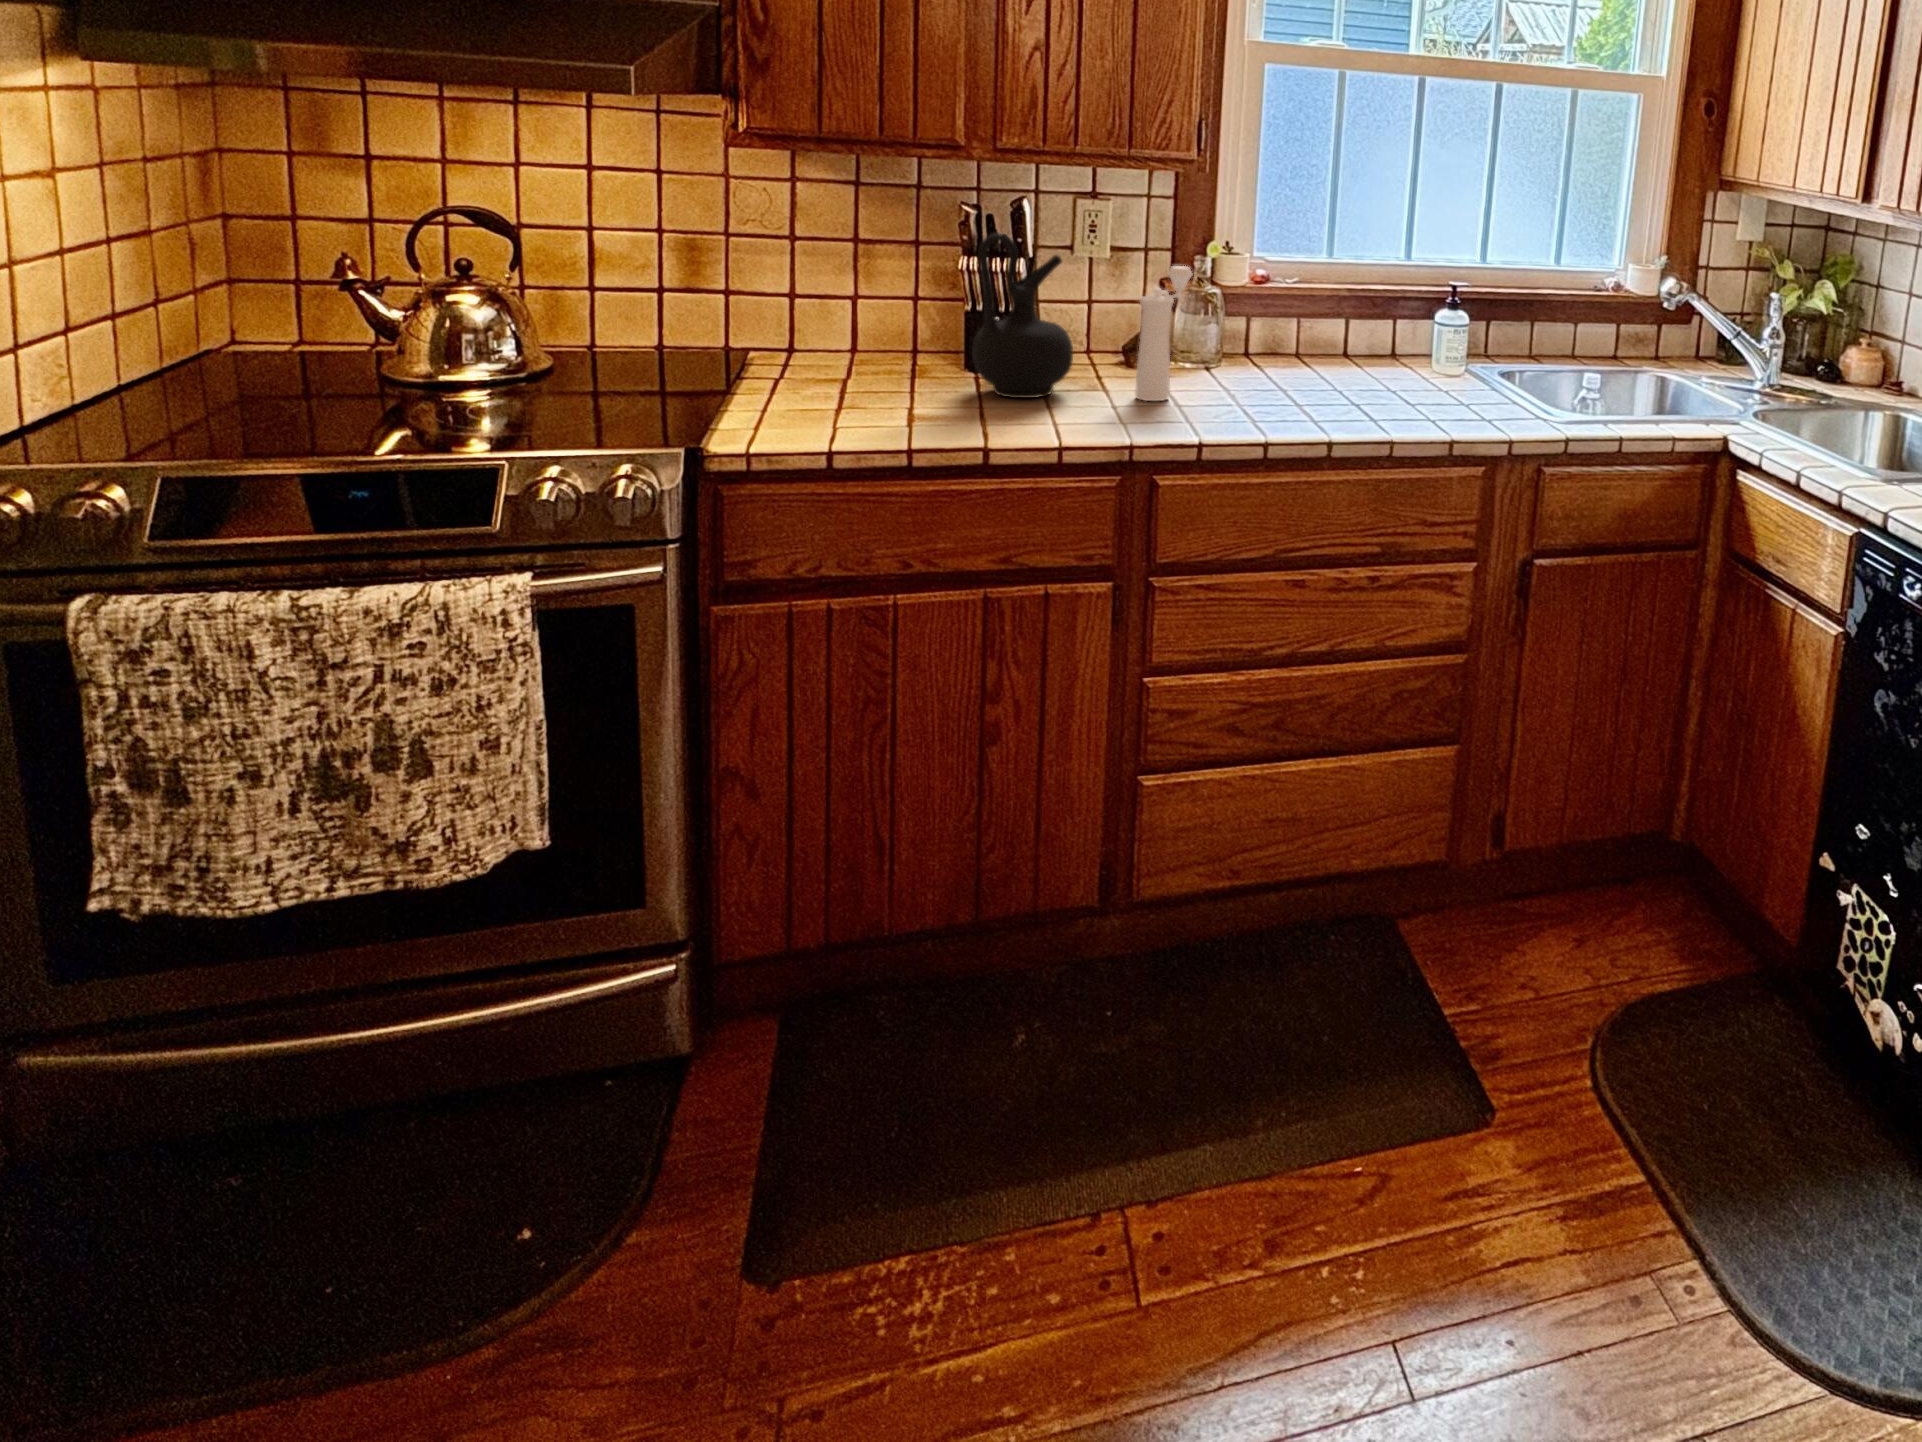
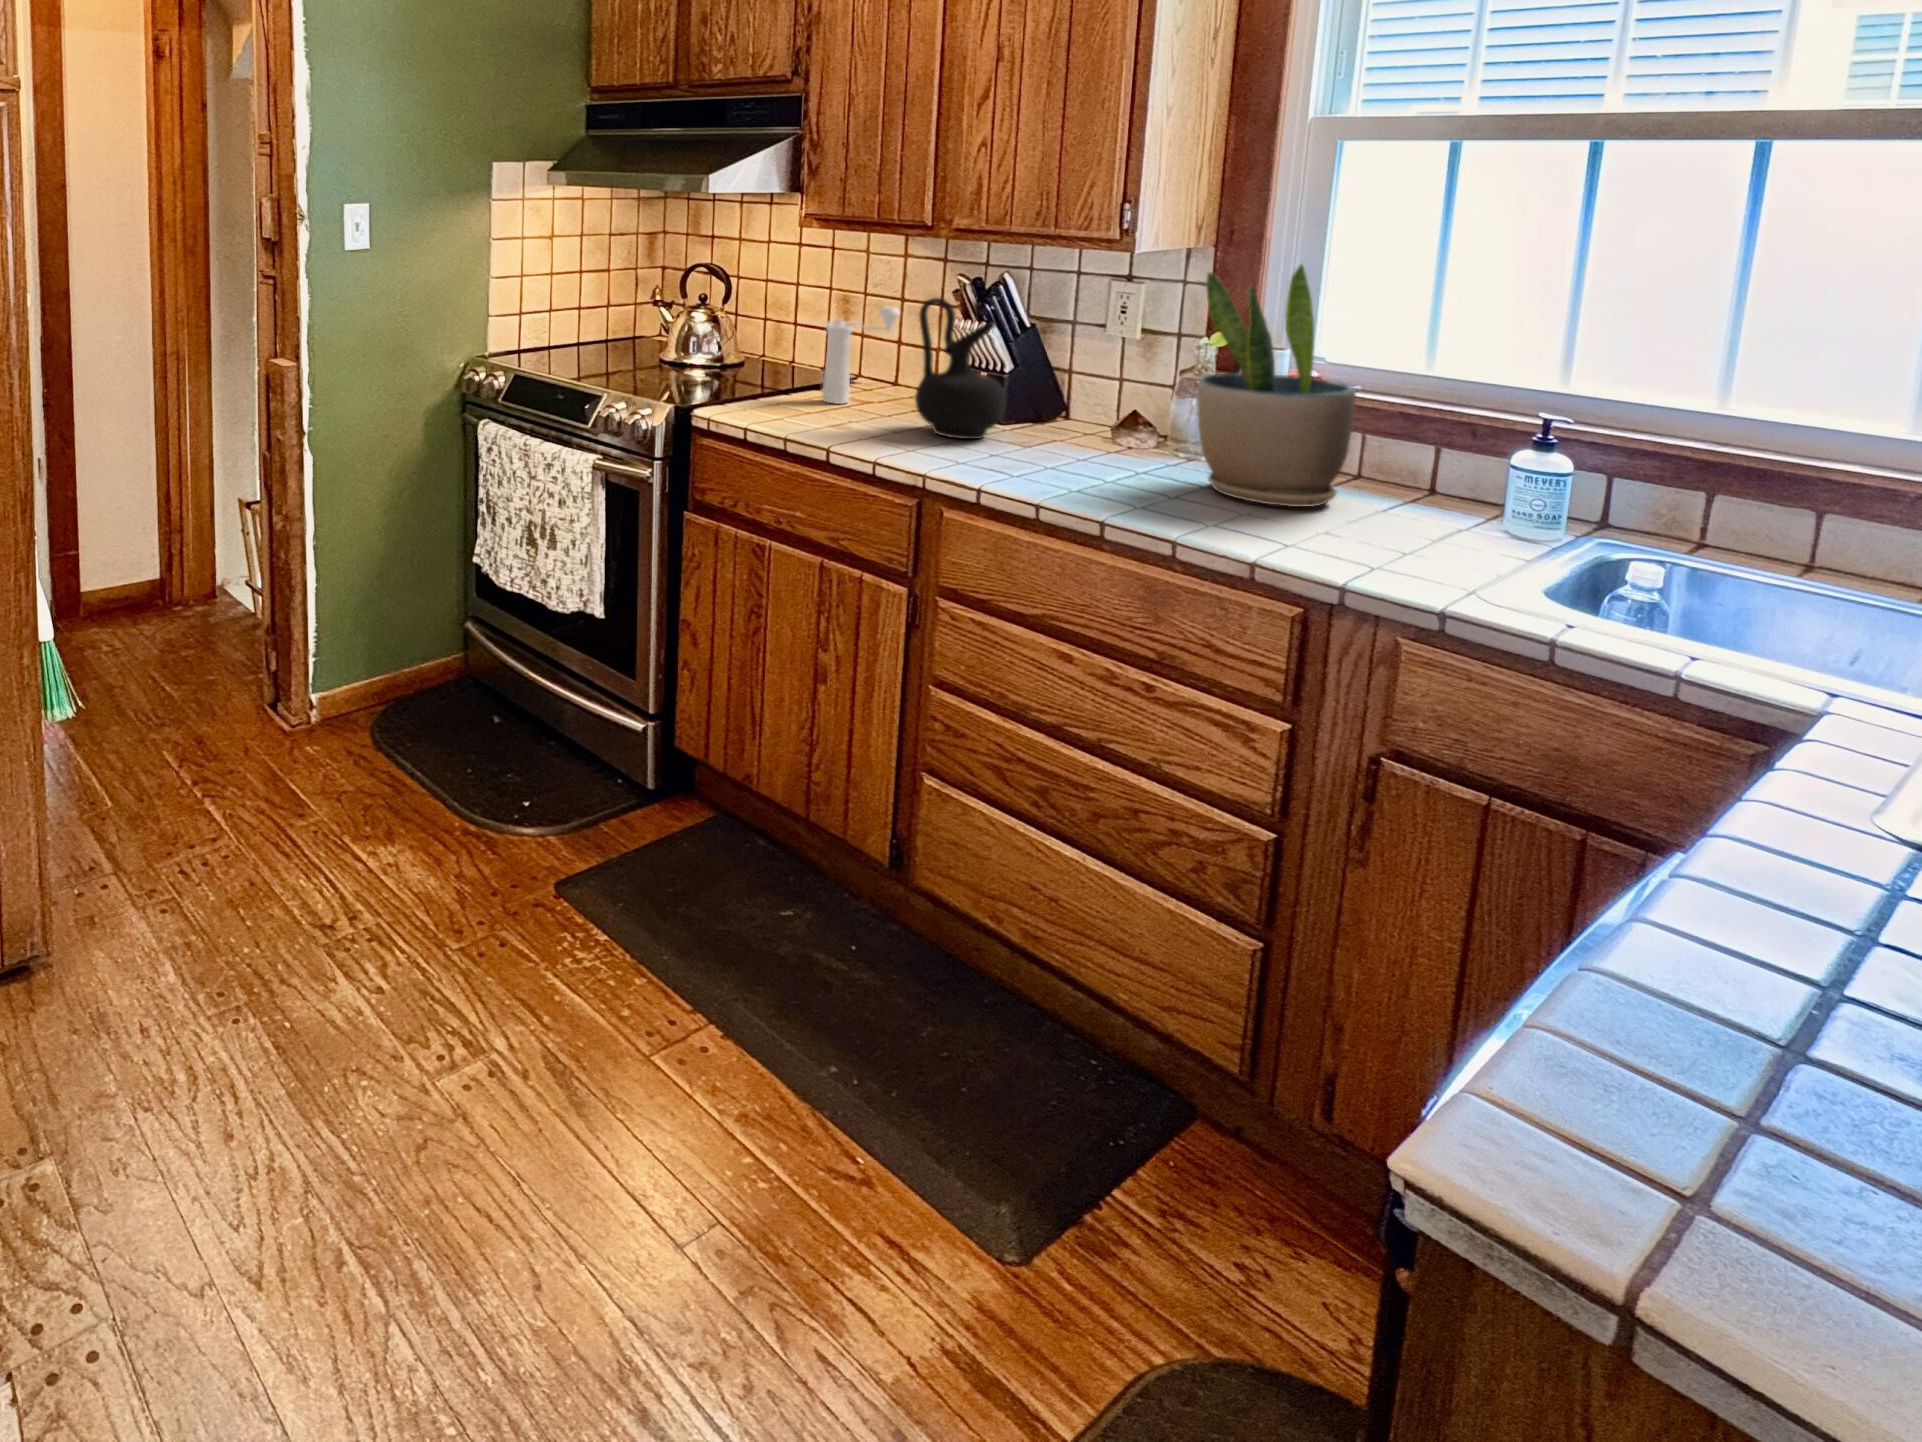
potted plant: none [1264,180,1376,393] -> present [1197,265,1356,507]
pepper mill: present [1135,266,1193,401] -> present [822,306,899,404]

